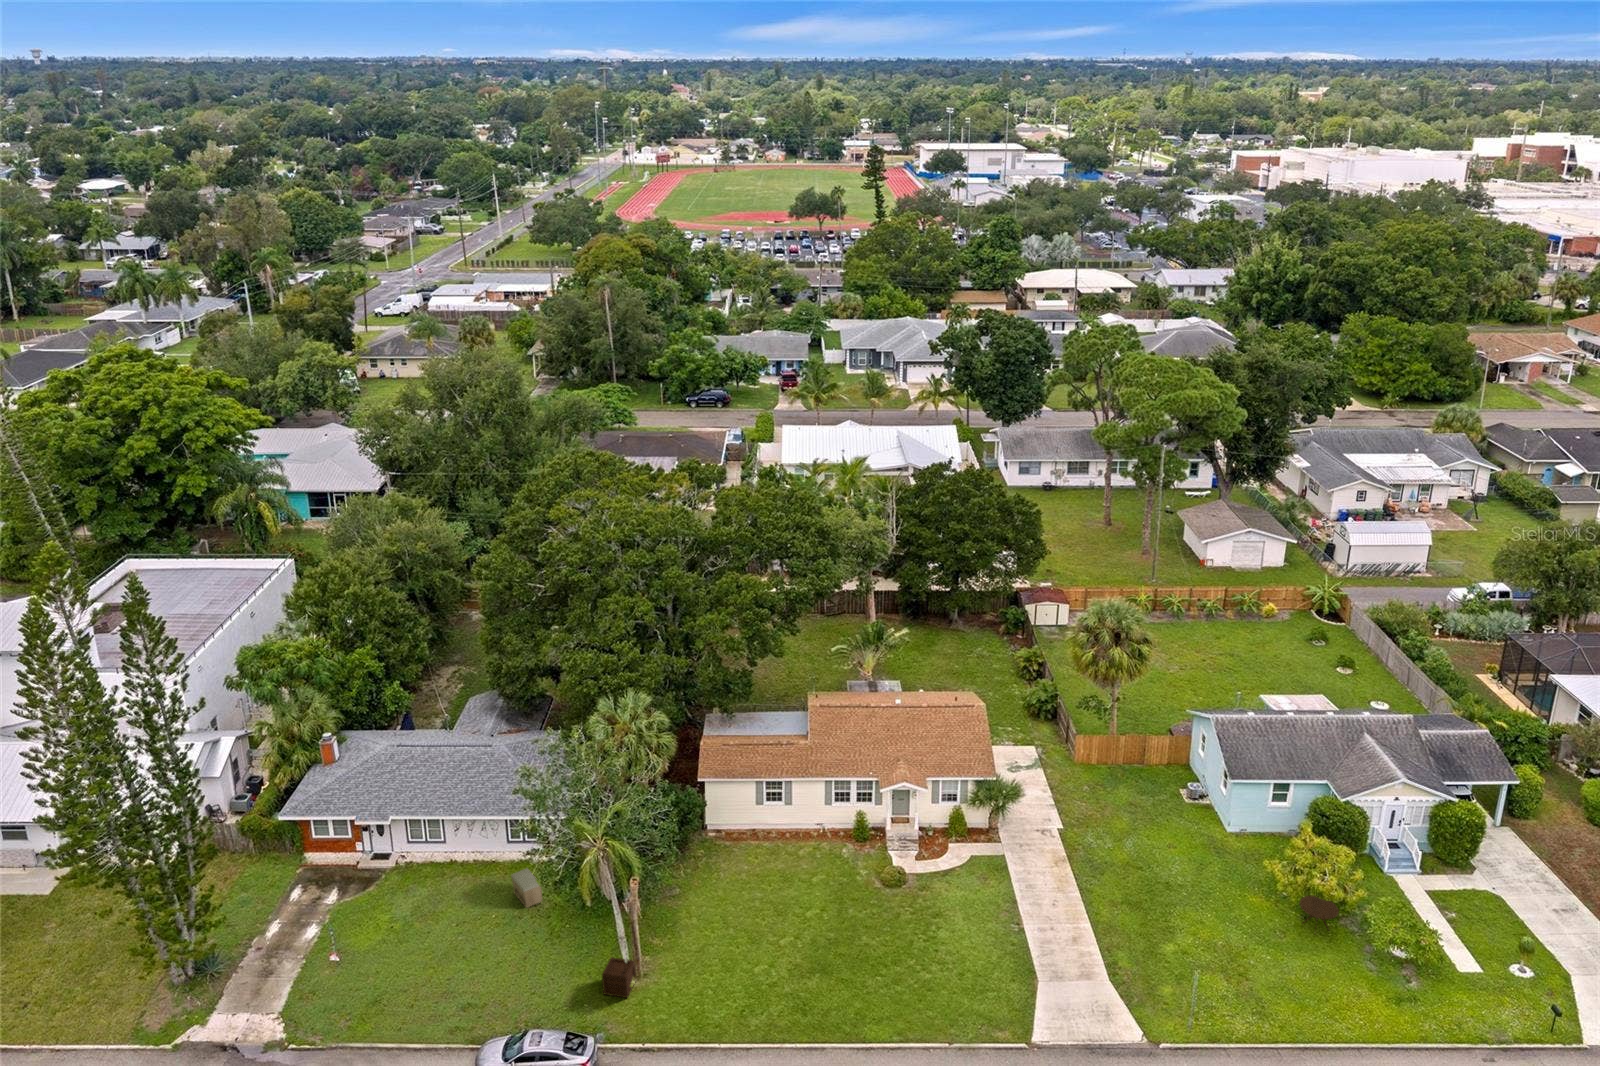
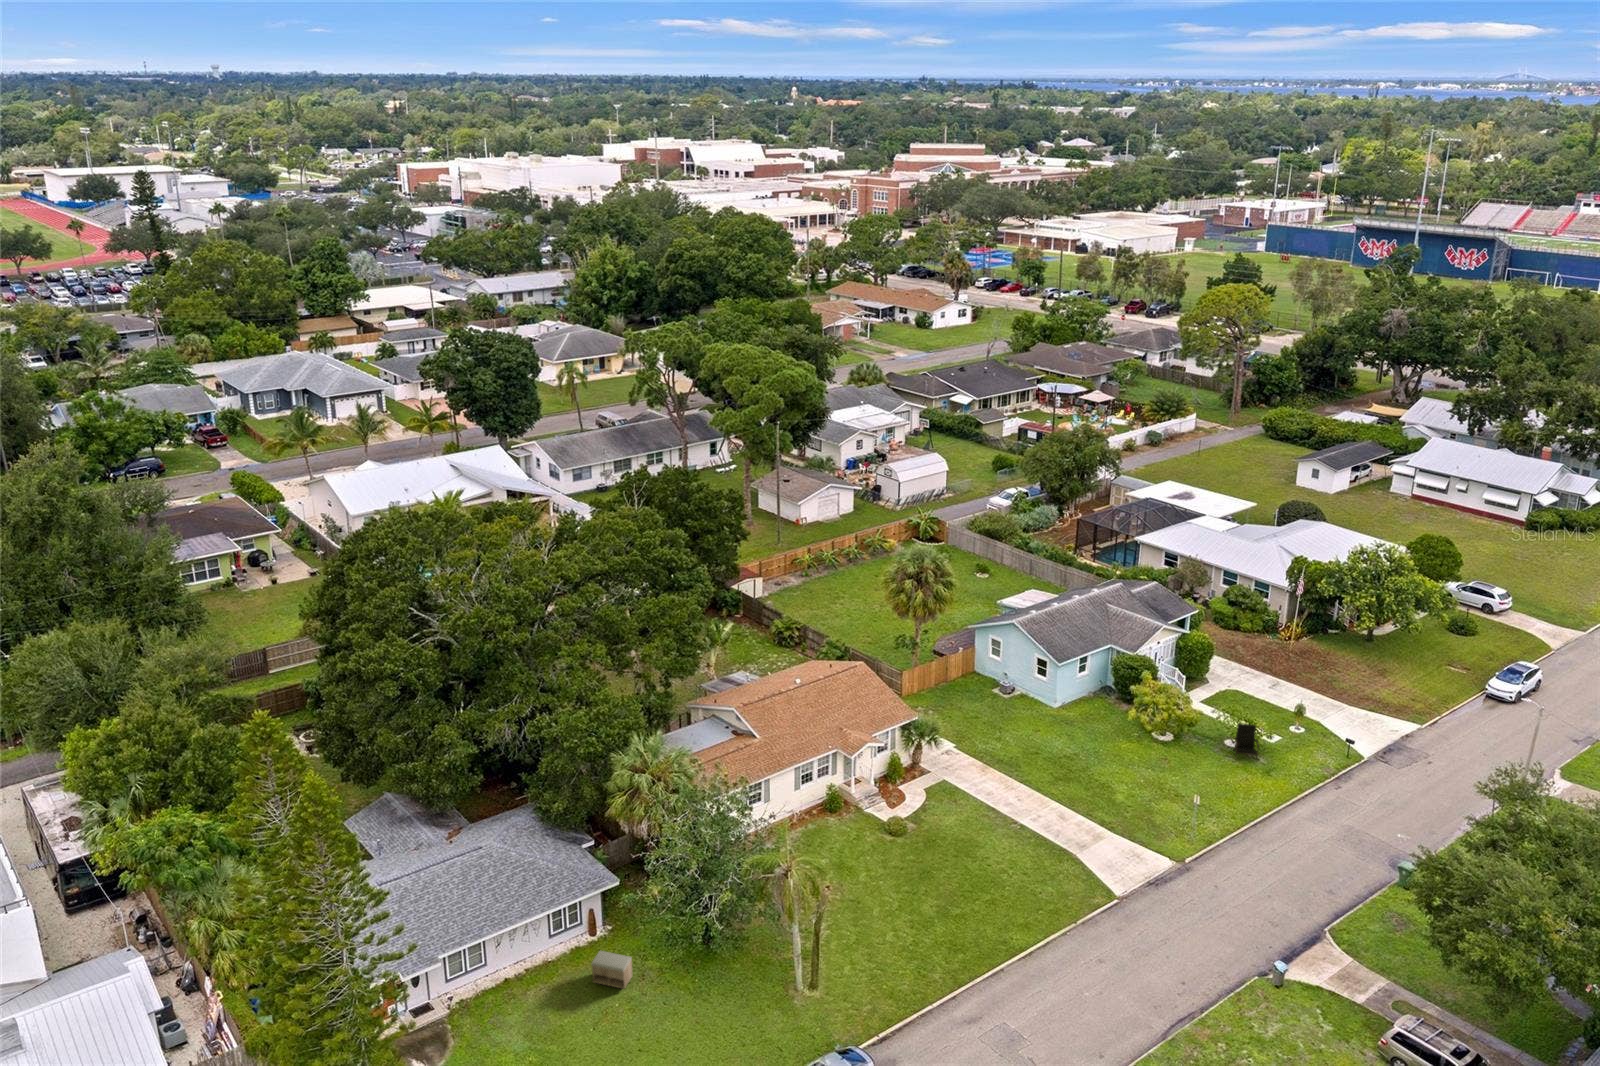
round table: present [1300,896,1339,928] -> none [1163,724,1193,753]
lounge chair: none [1380,927,1424,985] -> present [1234,723,1259,758]
wooden crate: present [602,958,636,998] -> none [779,976,814,1022]

